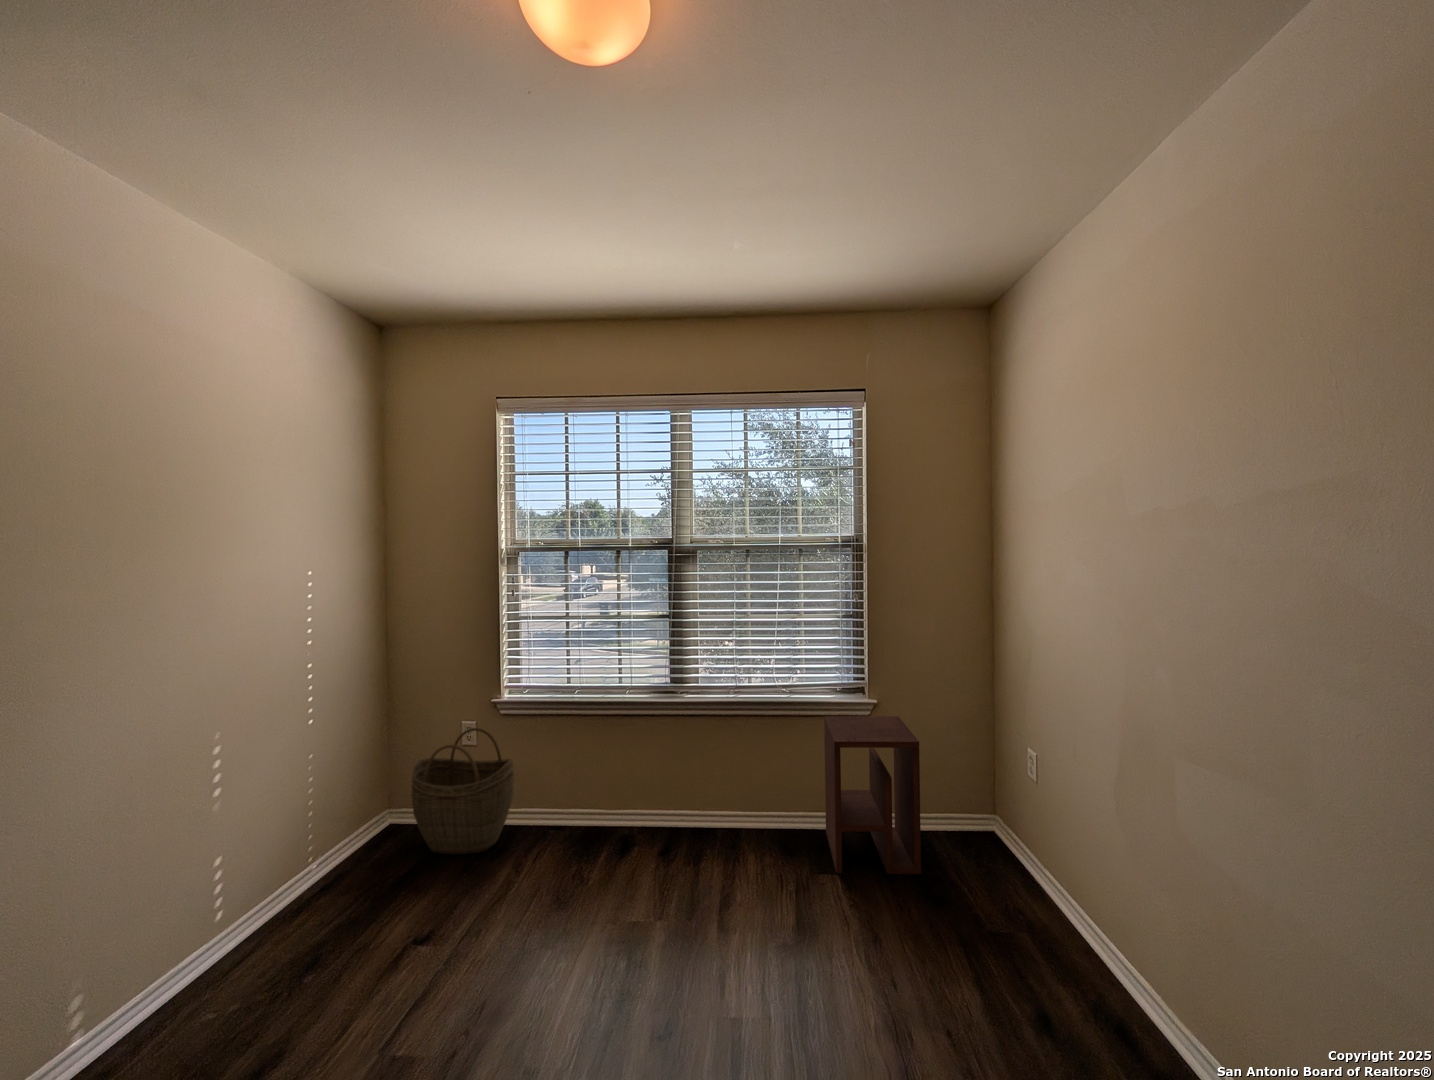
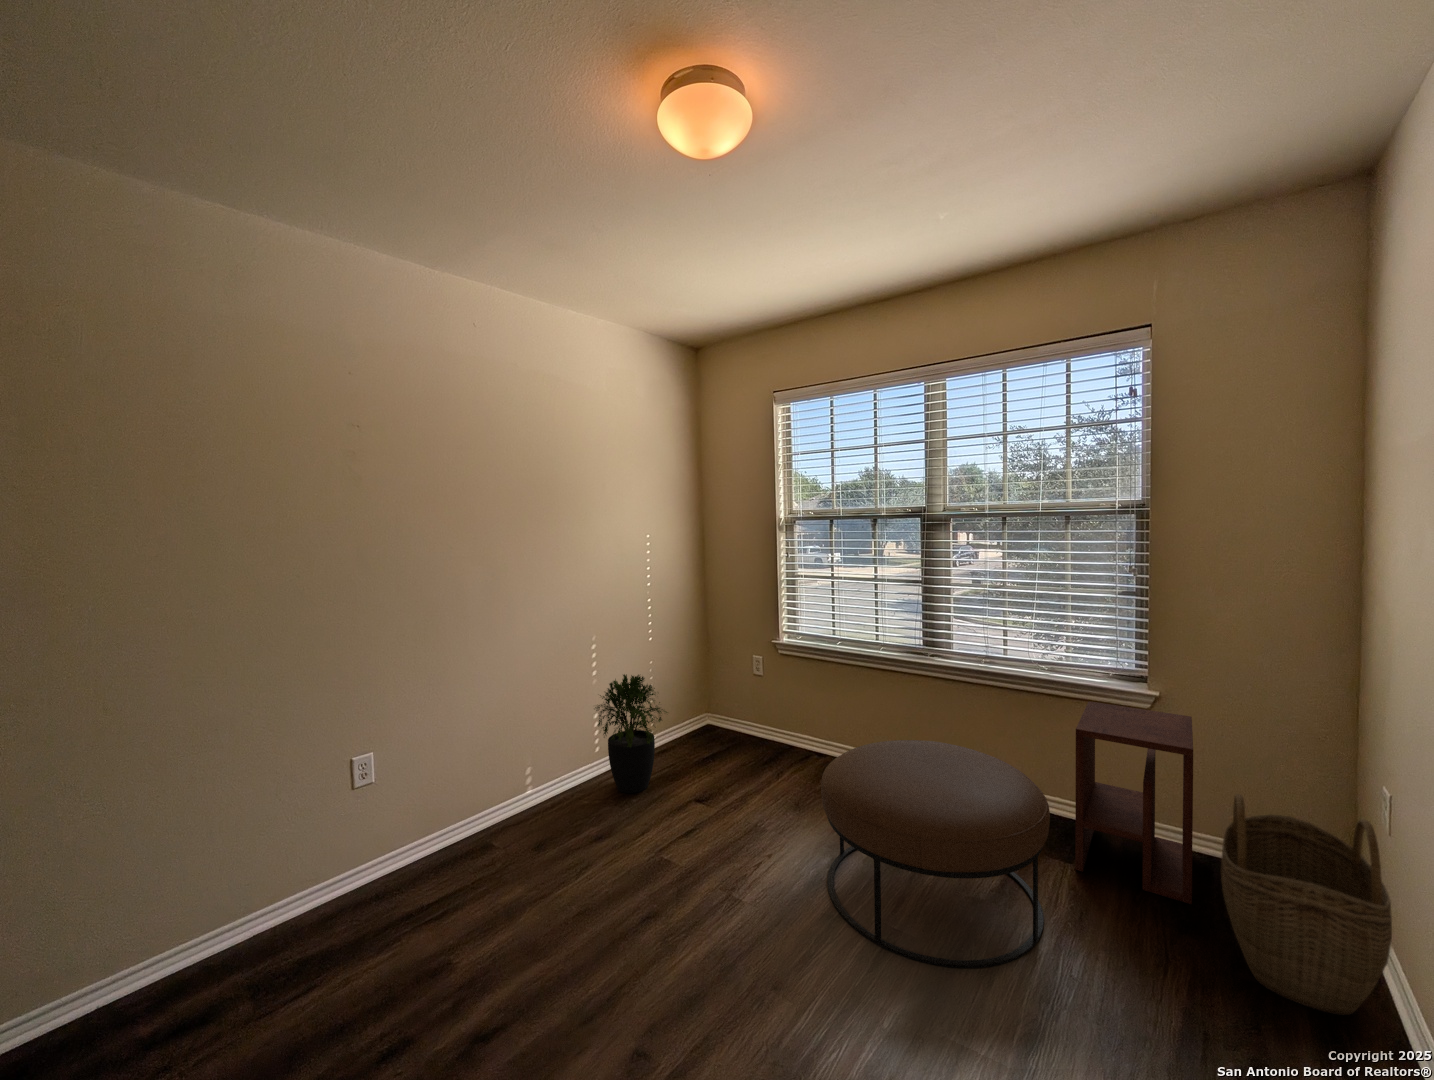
woven basket: present [411,728,514,854] -> present [1221,794,1392,1015]
potted plant: none [249,766,375,947] -> present [595,674,667,793]
ottoman: none [624,779,845,1009] -> present [821,740,1050,968]

